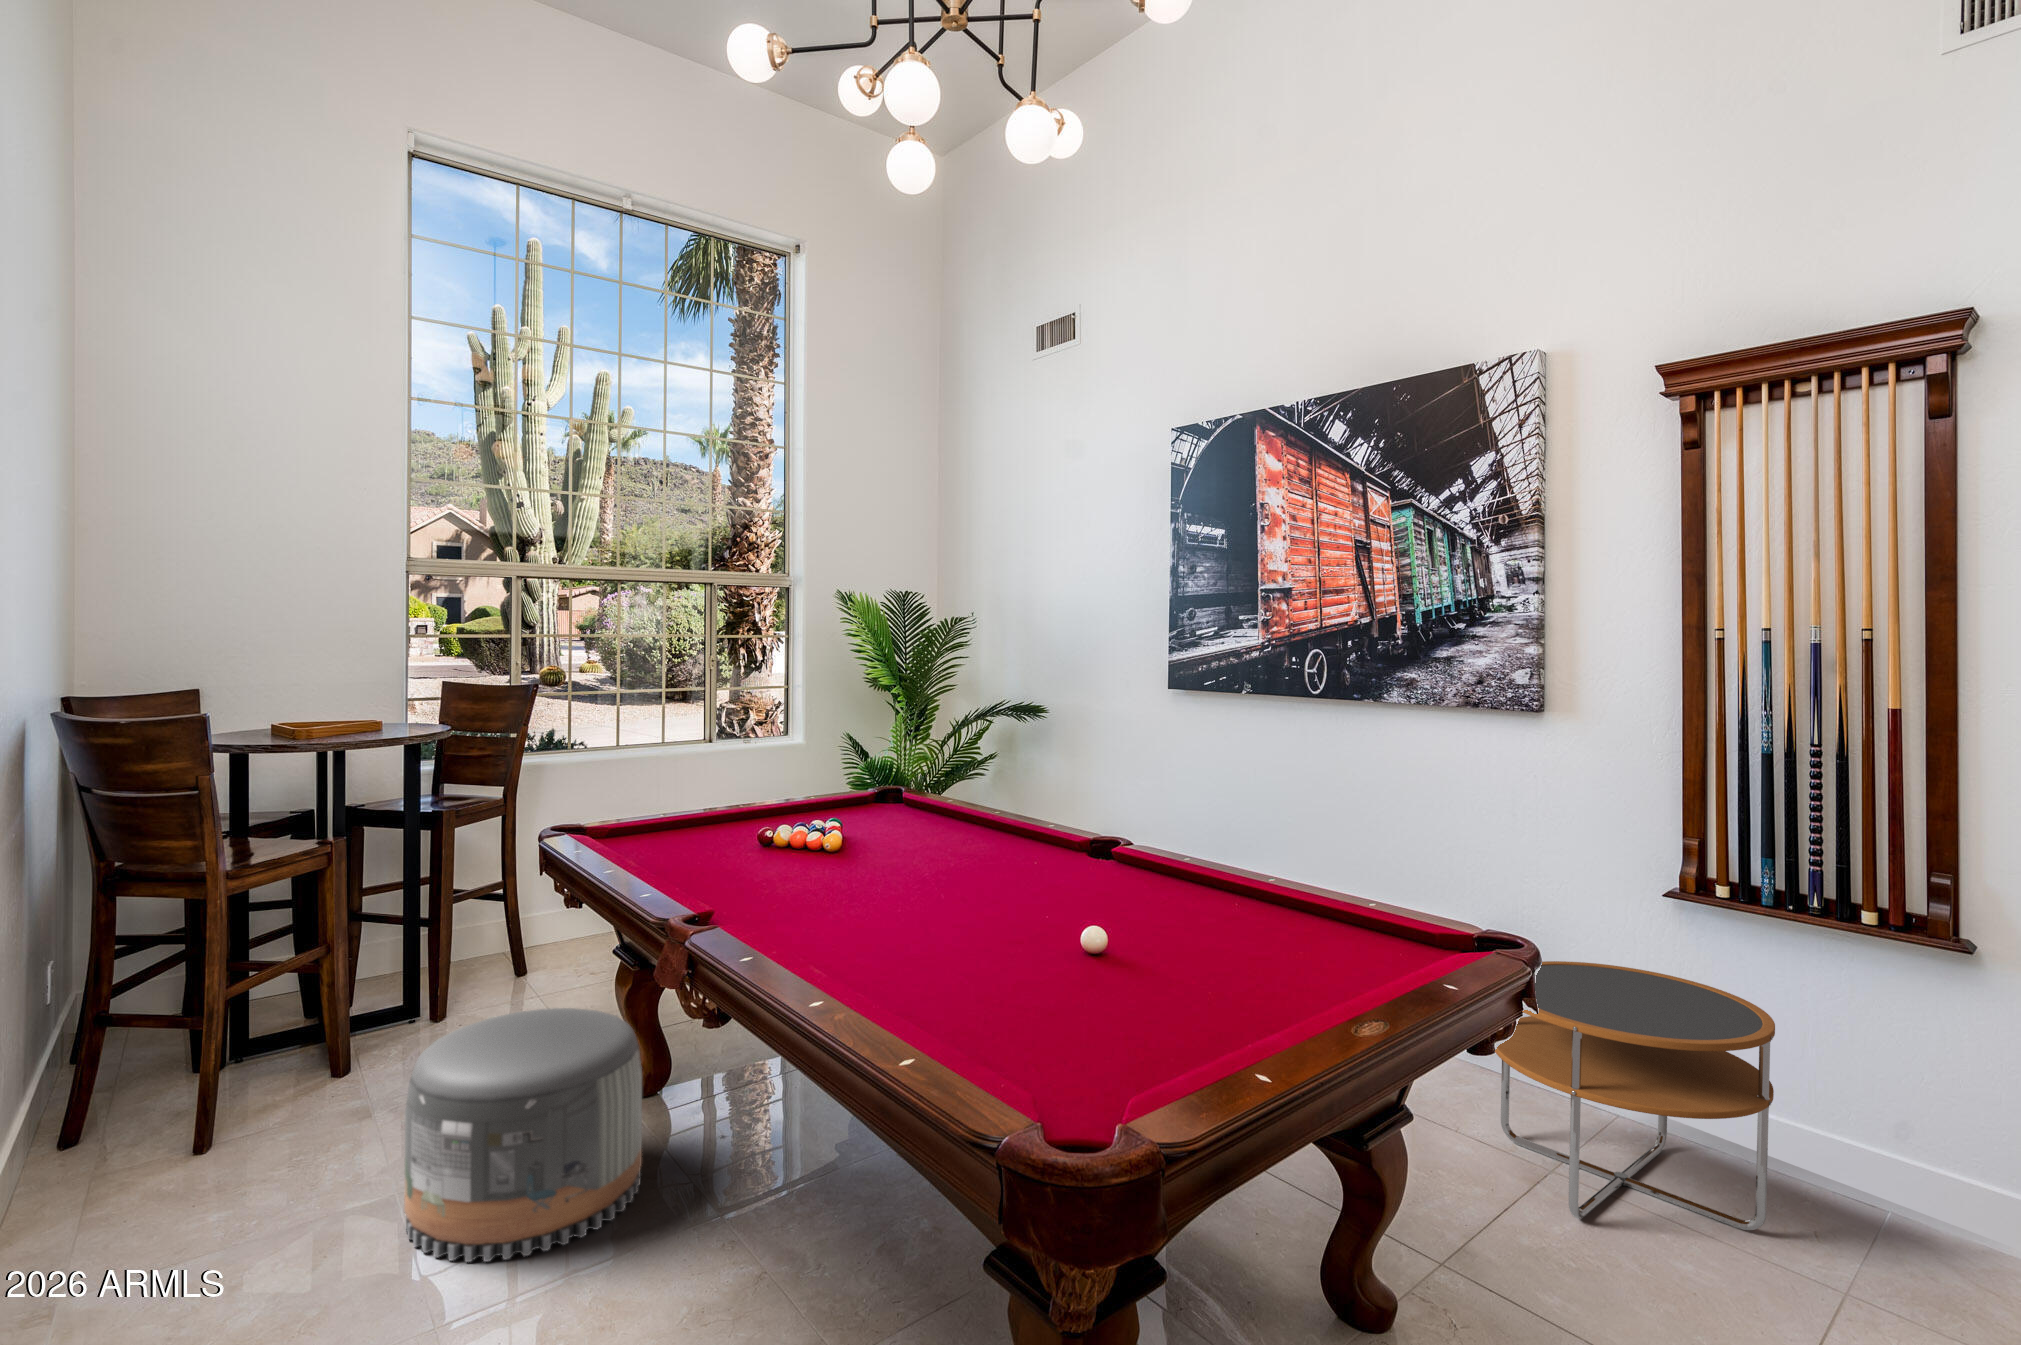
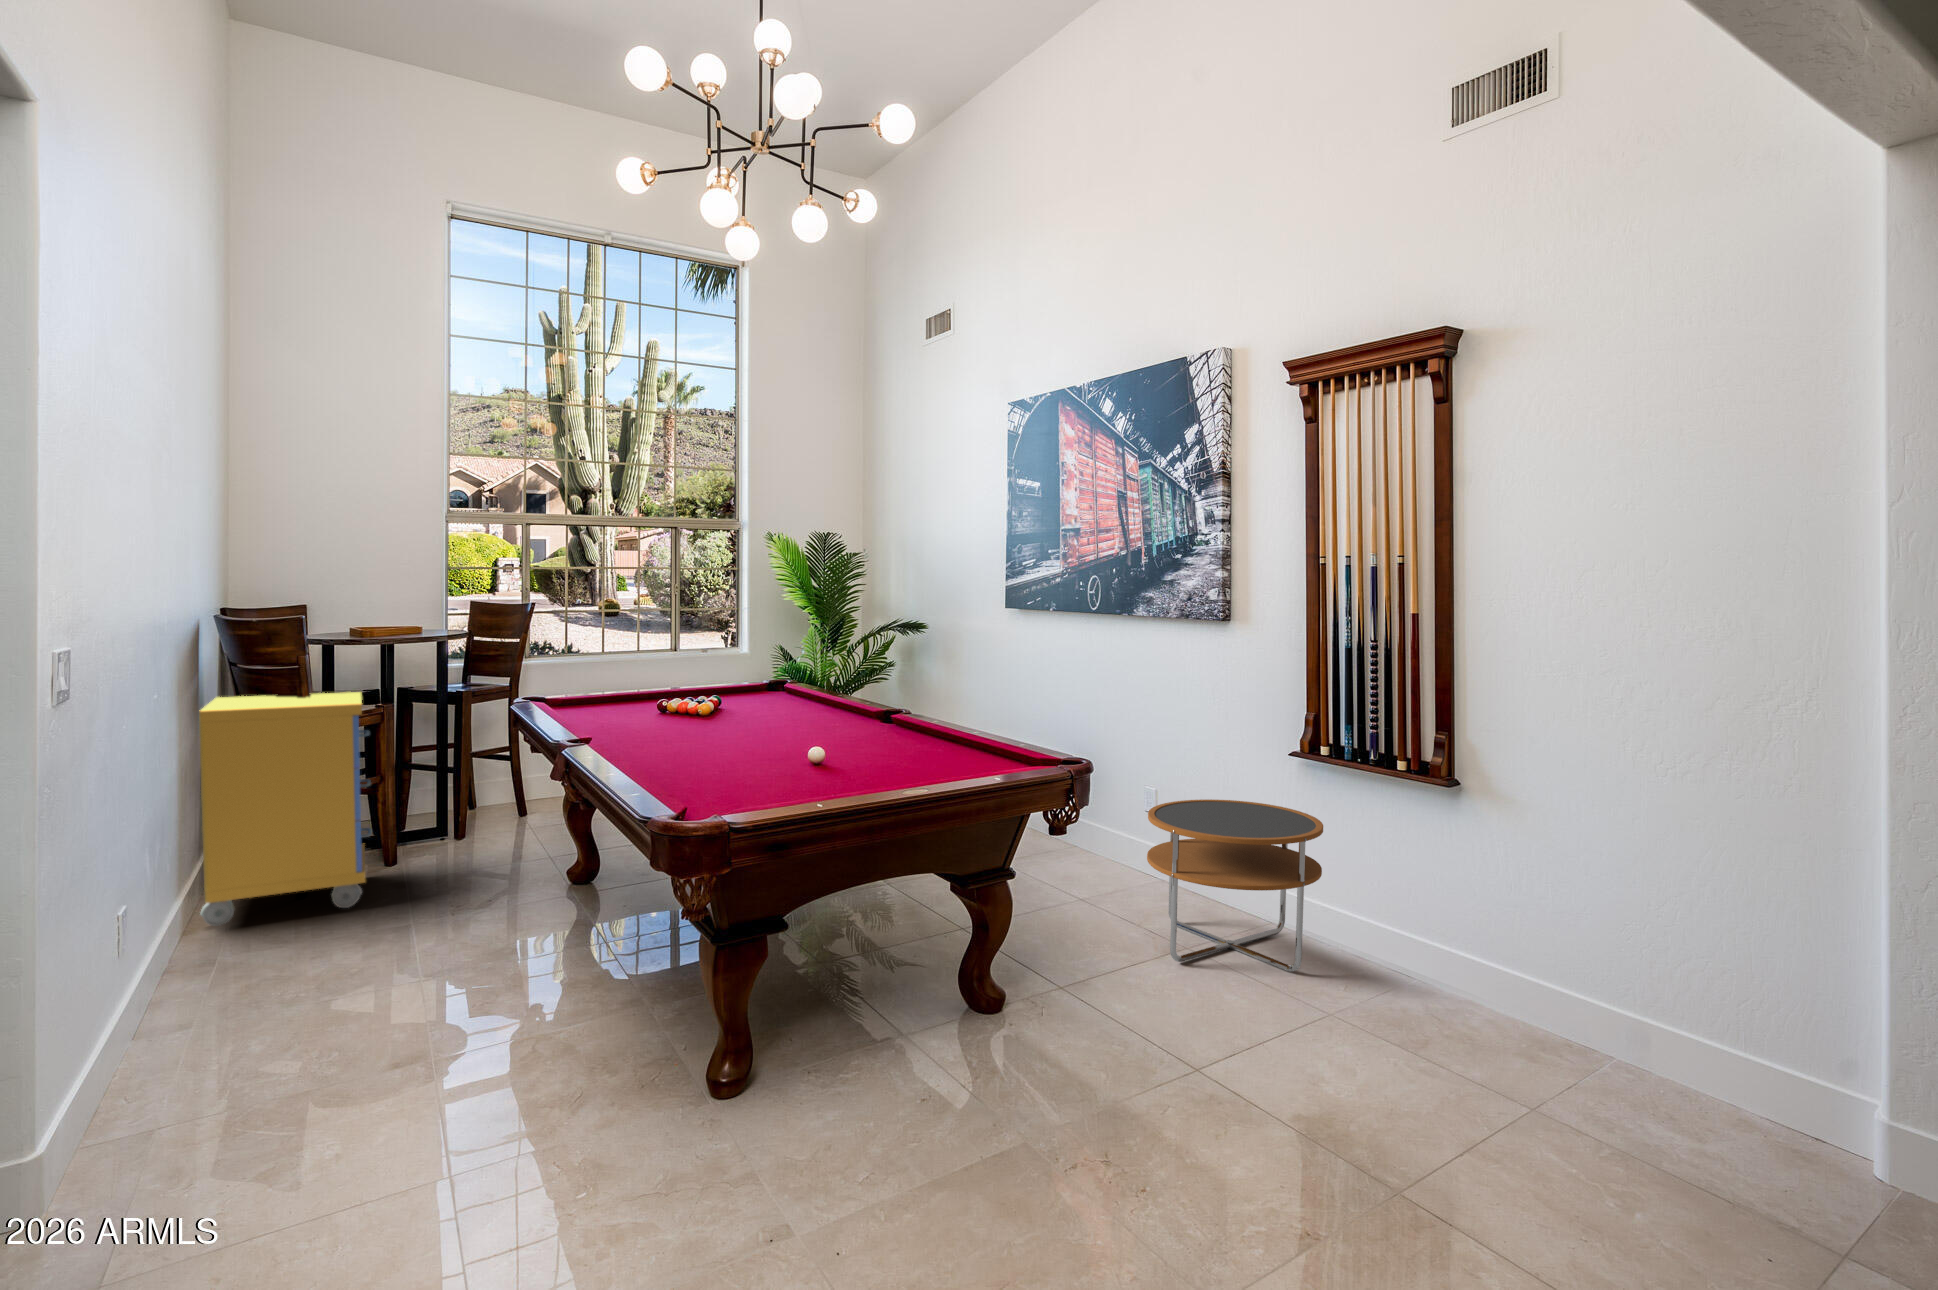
storage cabinet: none [34,823,318,1221] -> present [199,692,372,926]
pouf: present [404,1008,642,1262] -> none [414,811,568,953]

